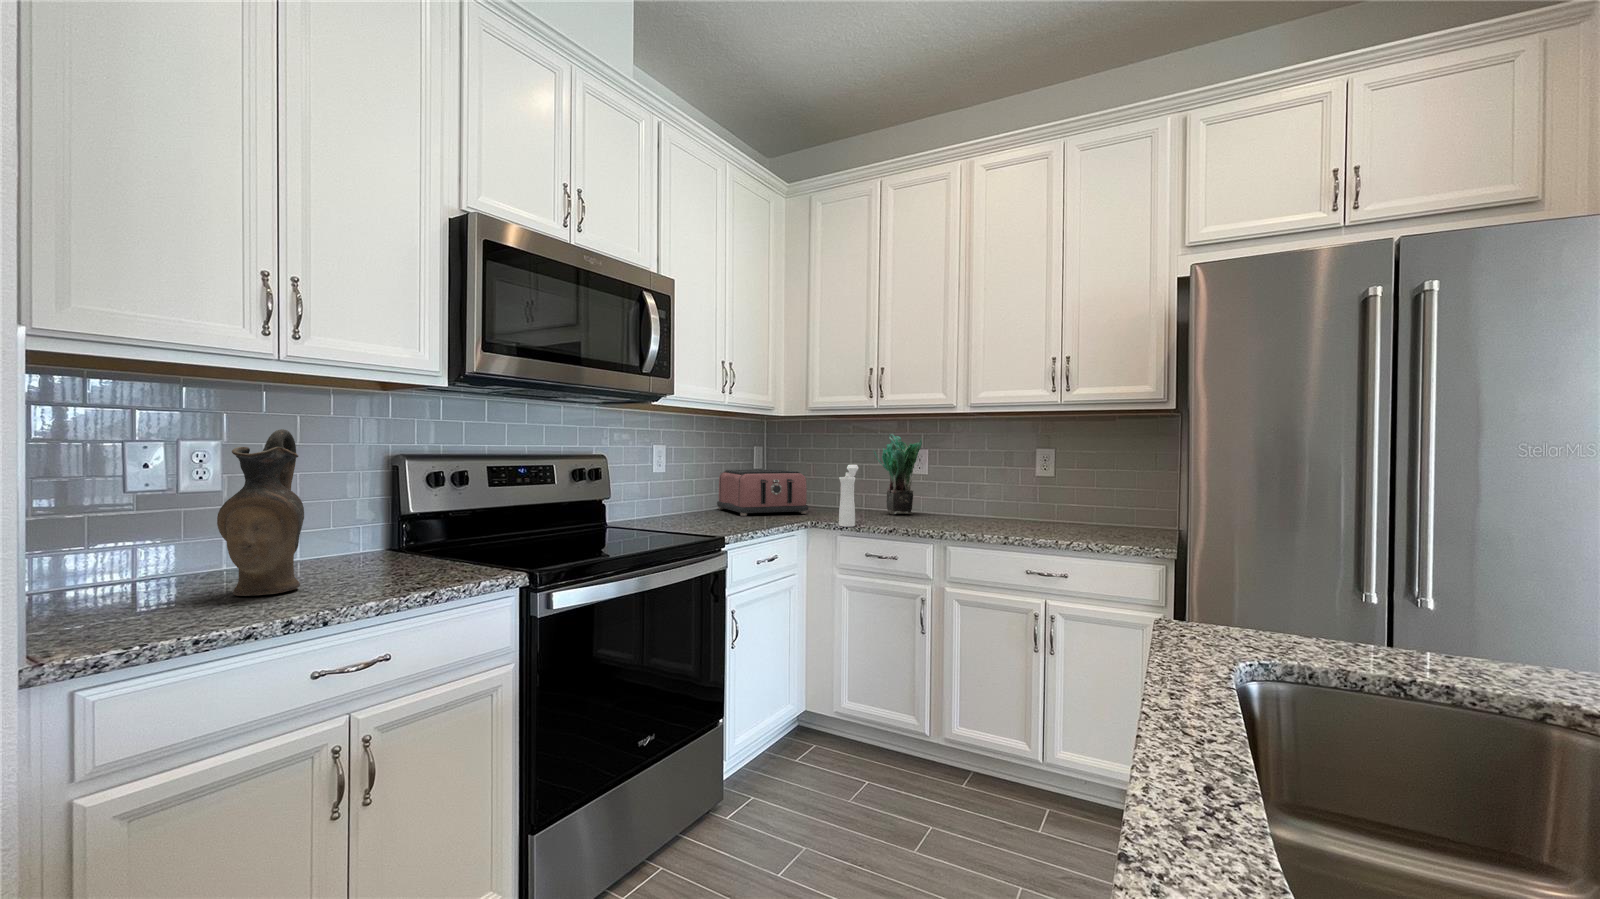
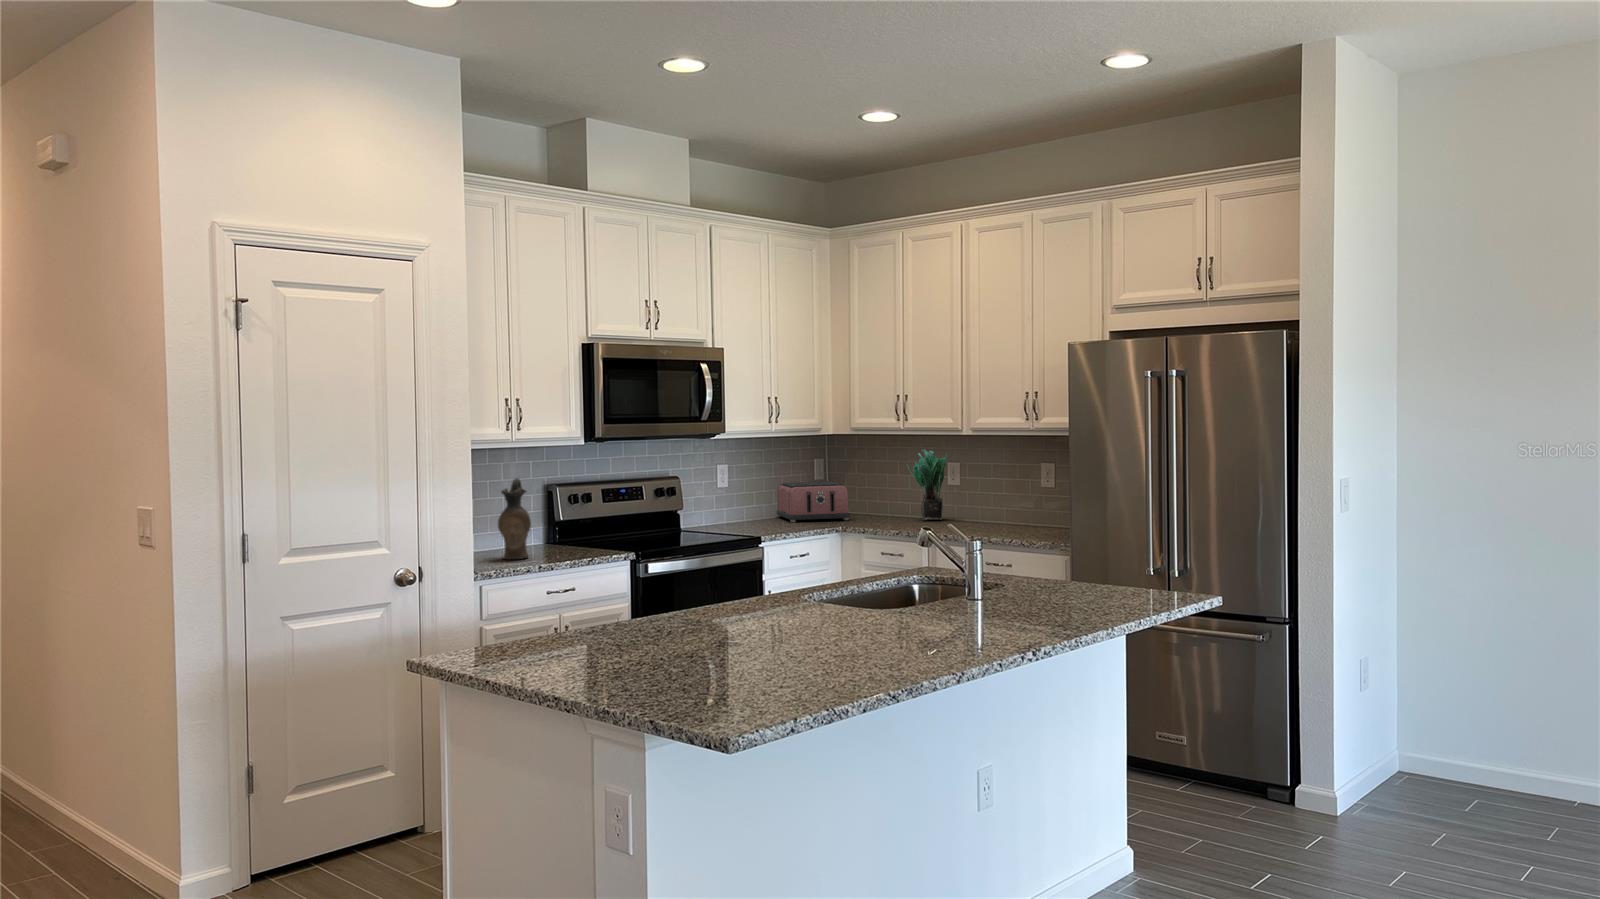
pepper mill: present [839,465,859,527] -> none [859,480,879,530]

